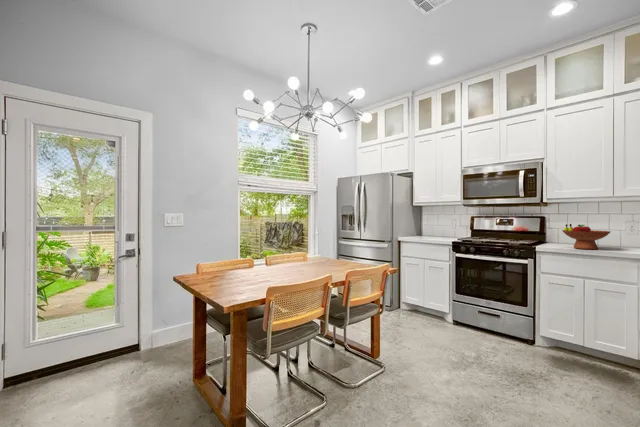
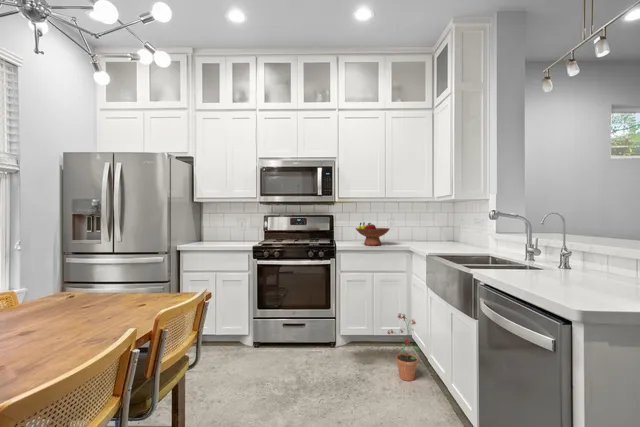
potted plant: none [575,322,617,397] -> present [388,314,419,381]

